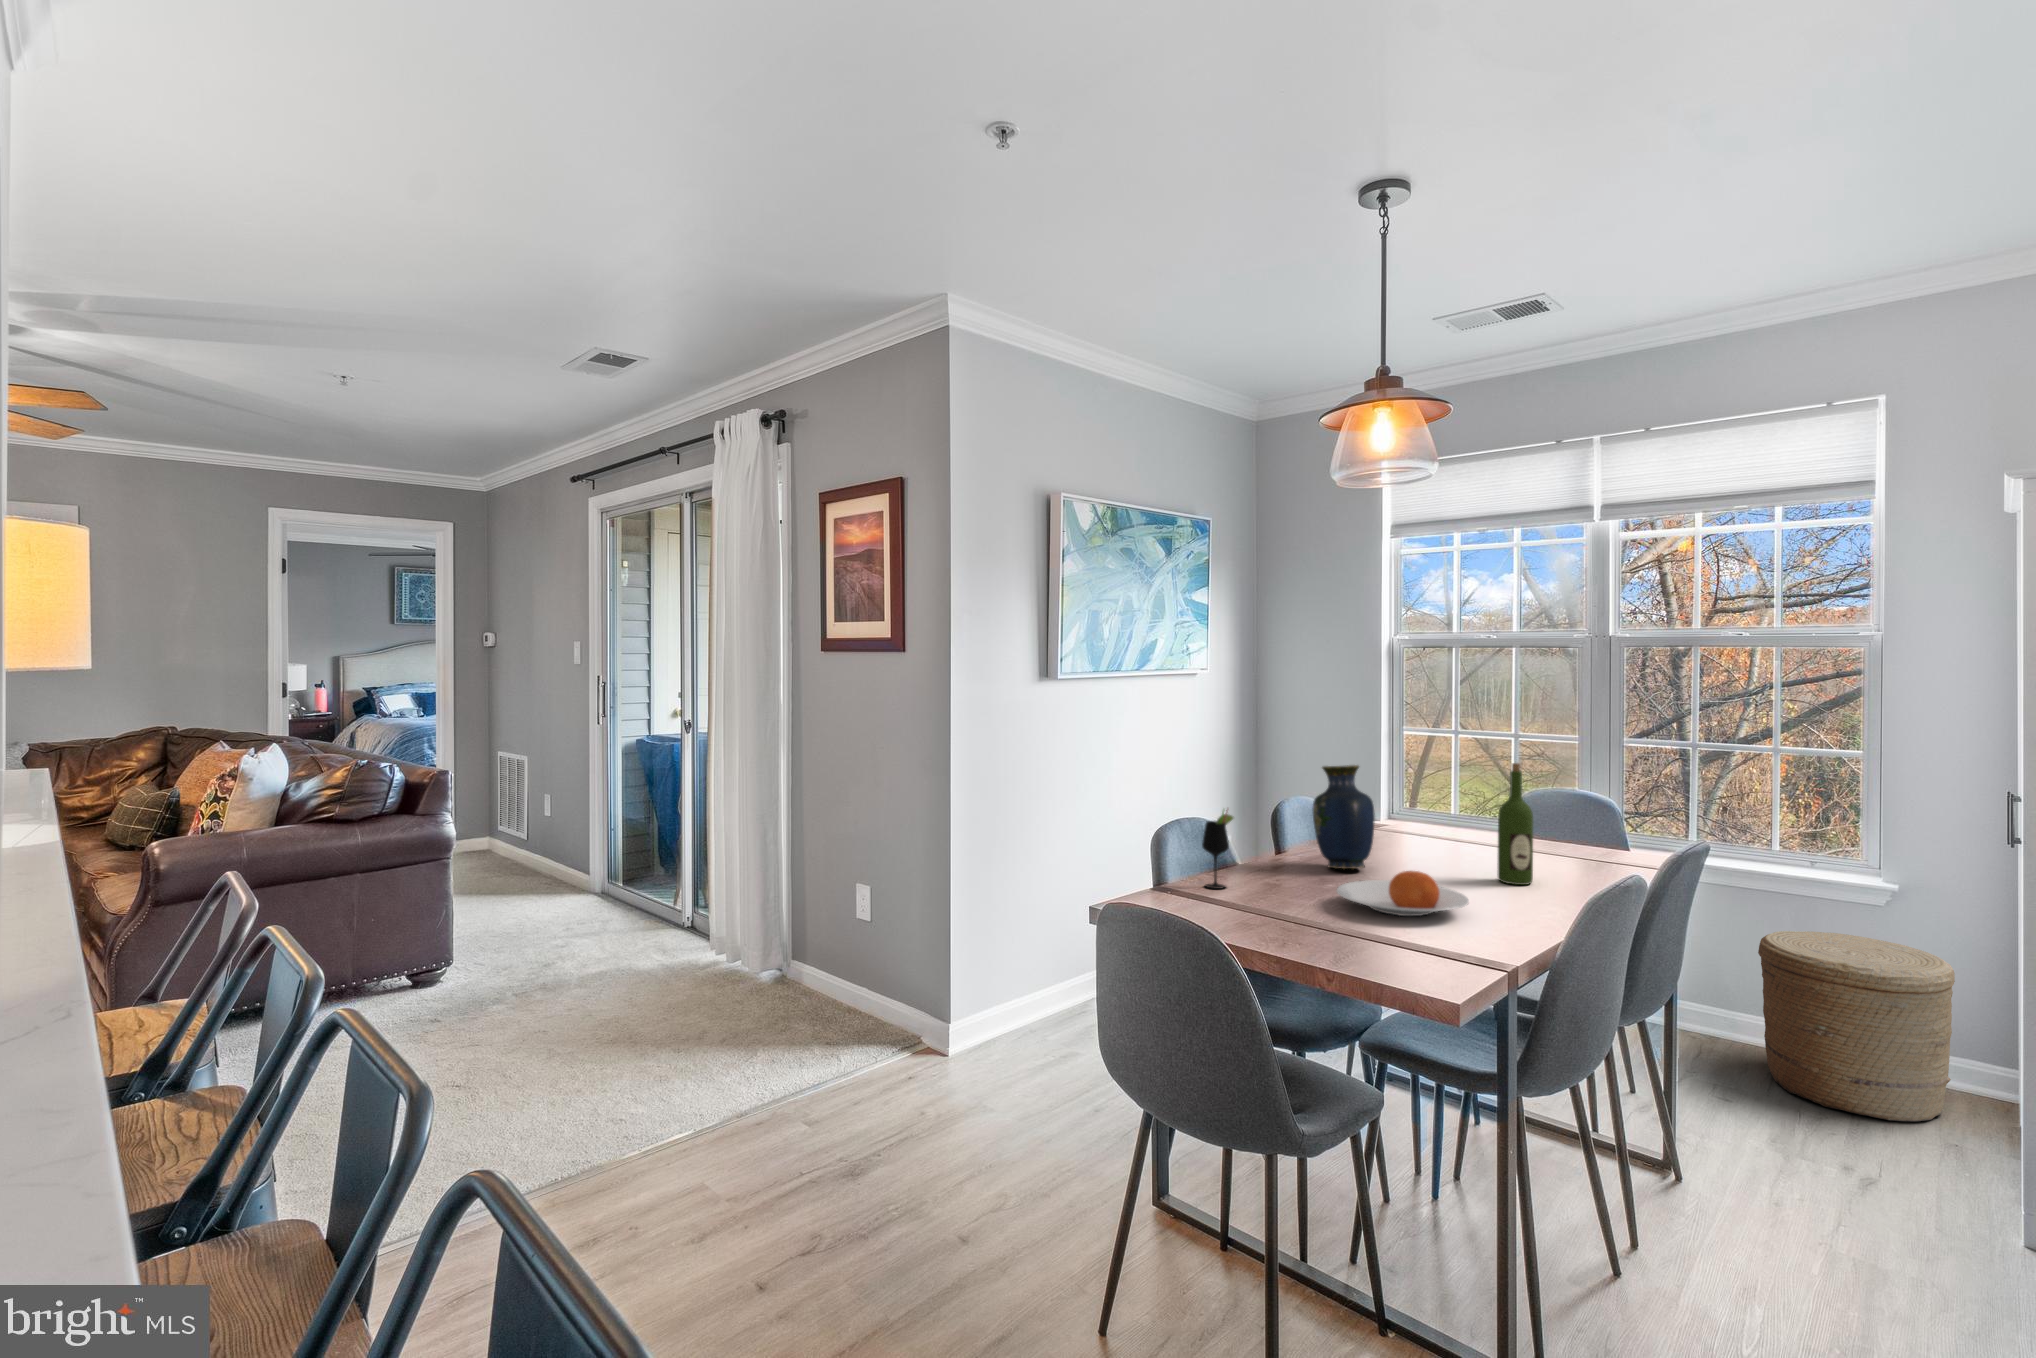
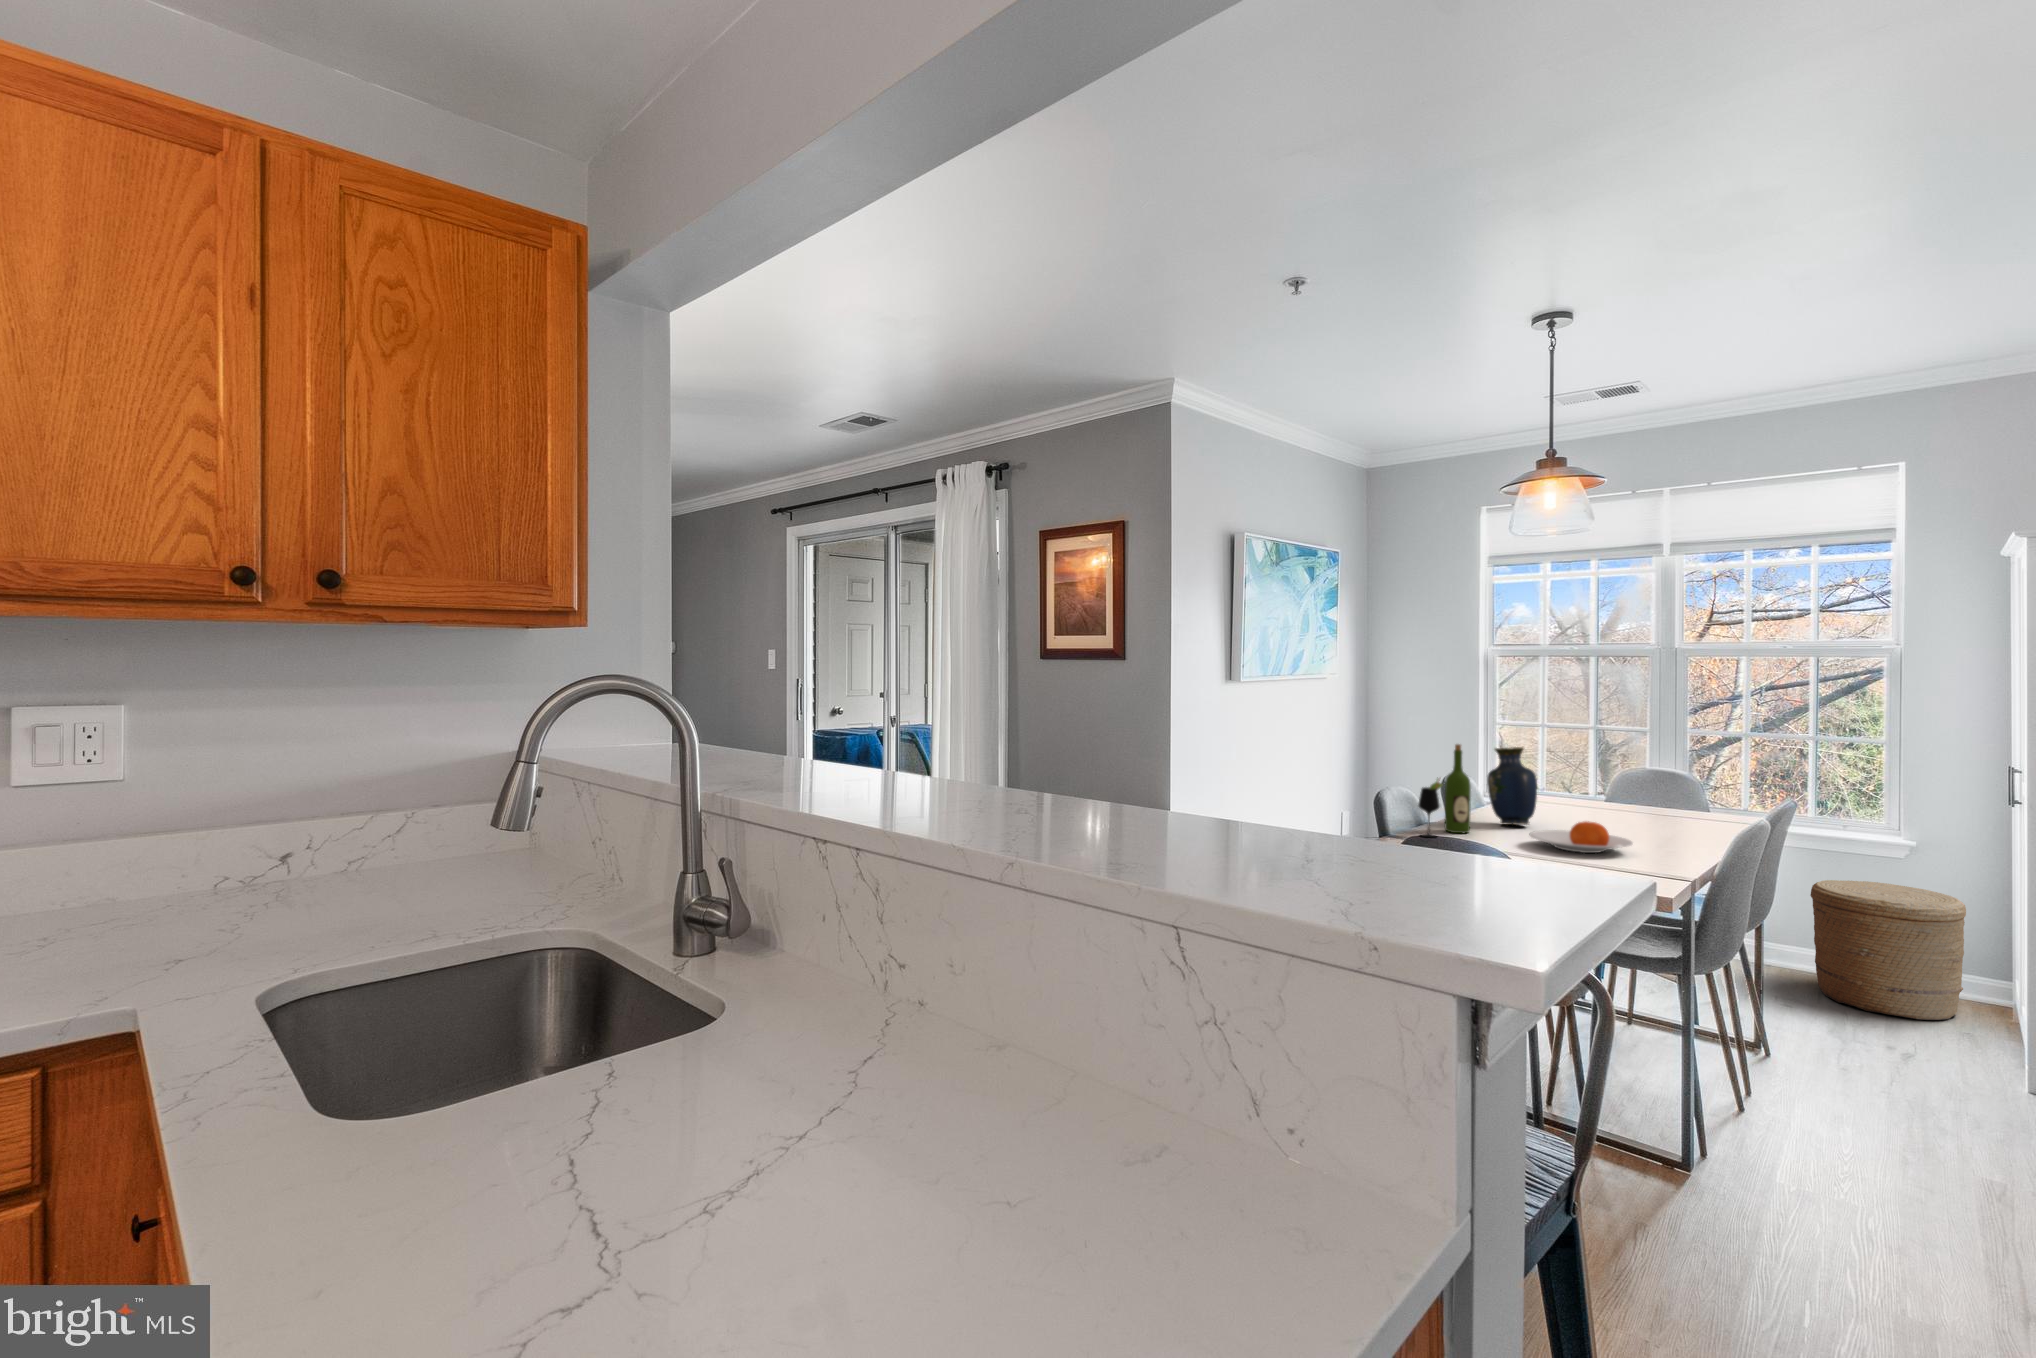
wine bottle: present [1497,763,1533,885] -> present [1445,744,1471,833]

